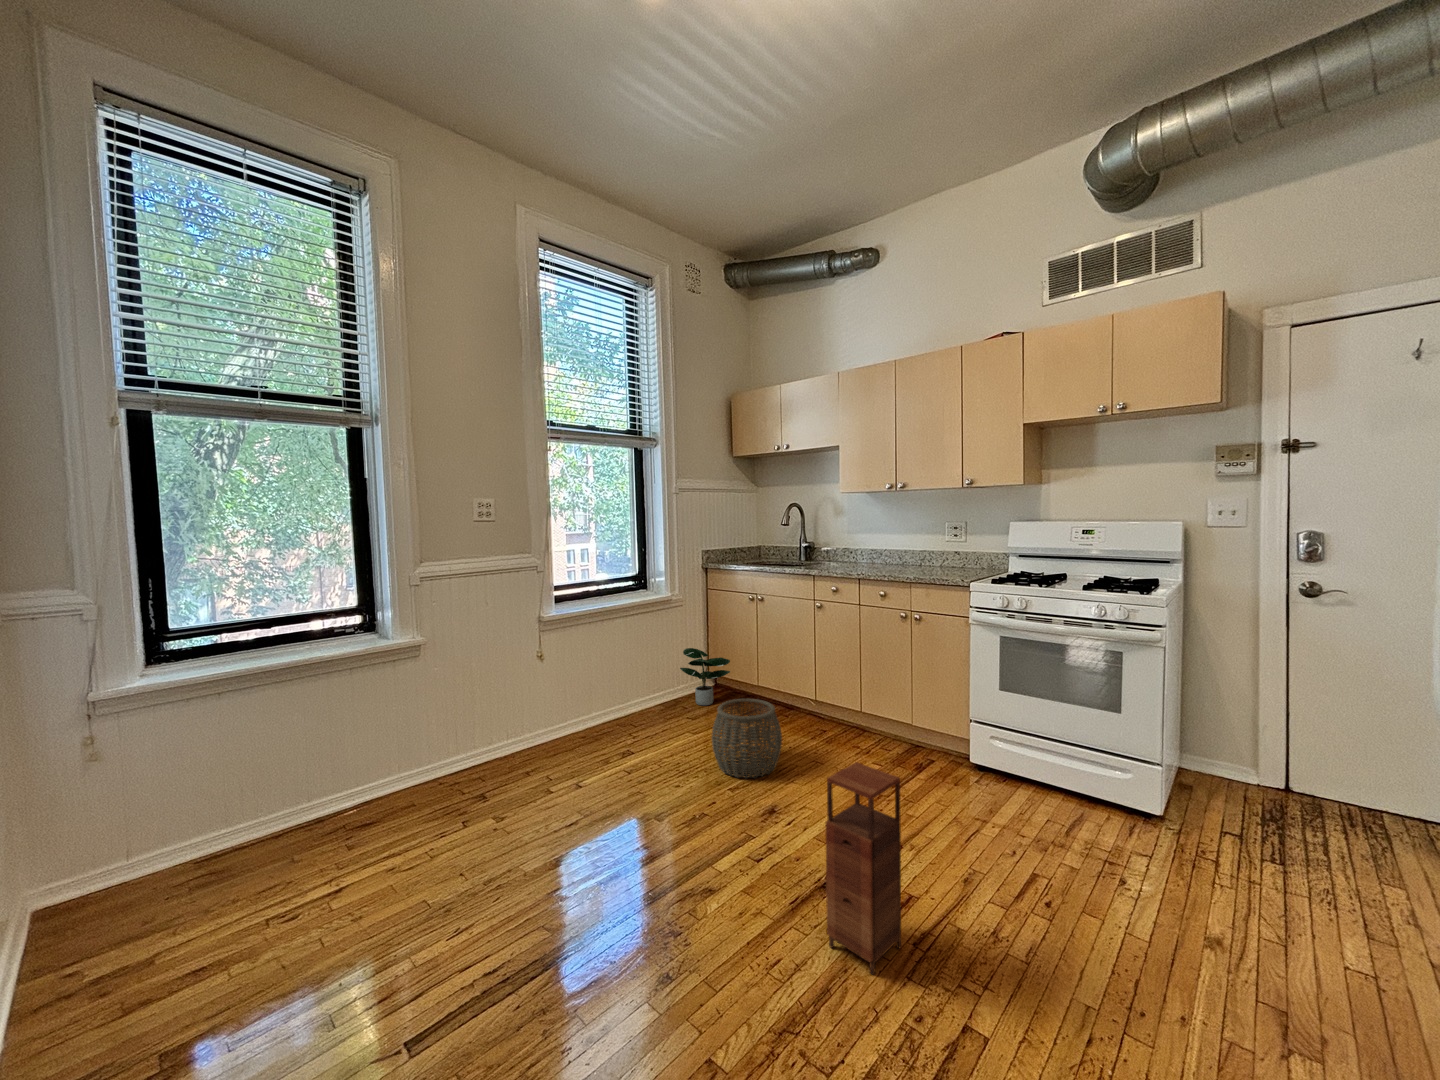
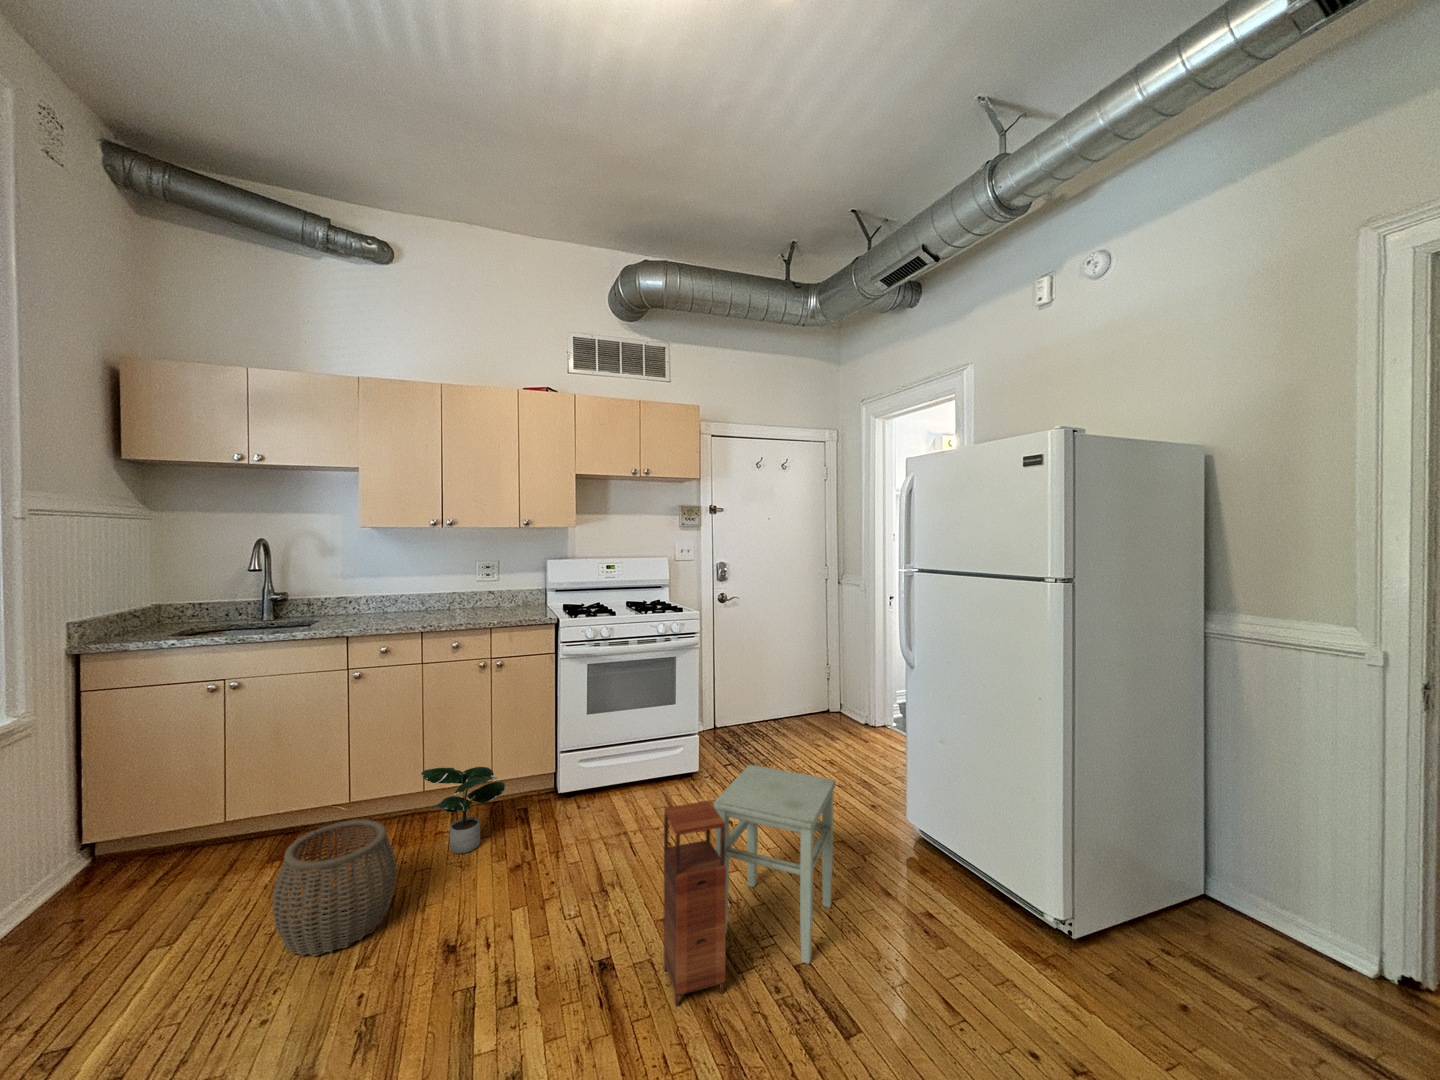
potted plant: present [680,648,730,706] -> present [421,767,505,854]
stool: none [929,787,1125,1040] -> present [714,765,836,964]

